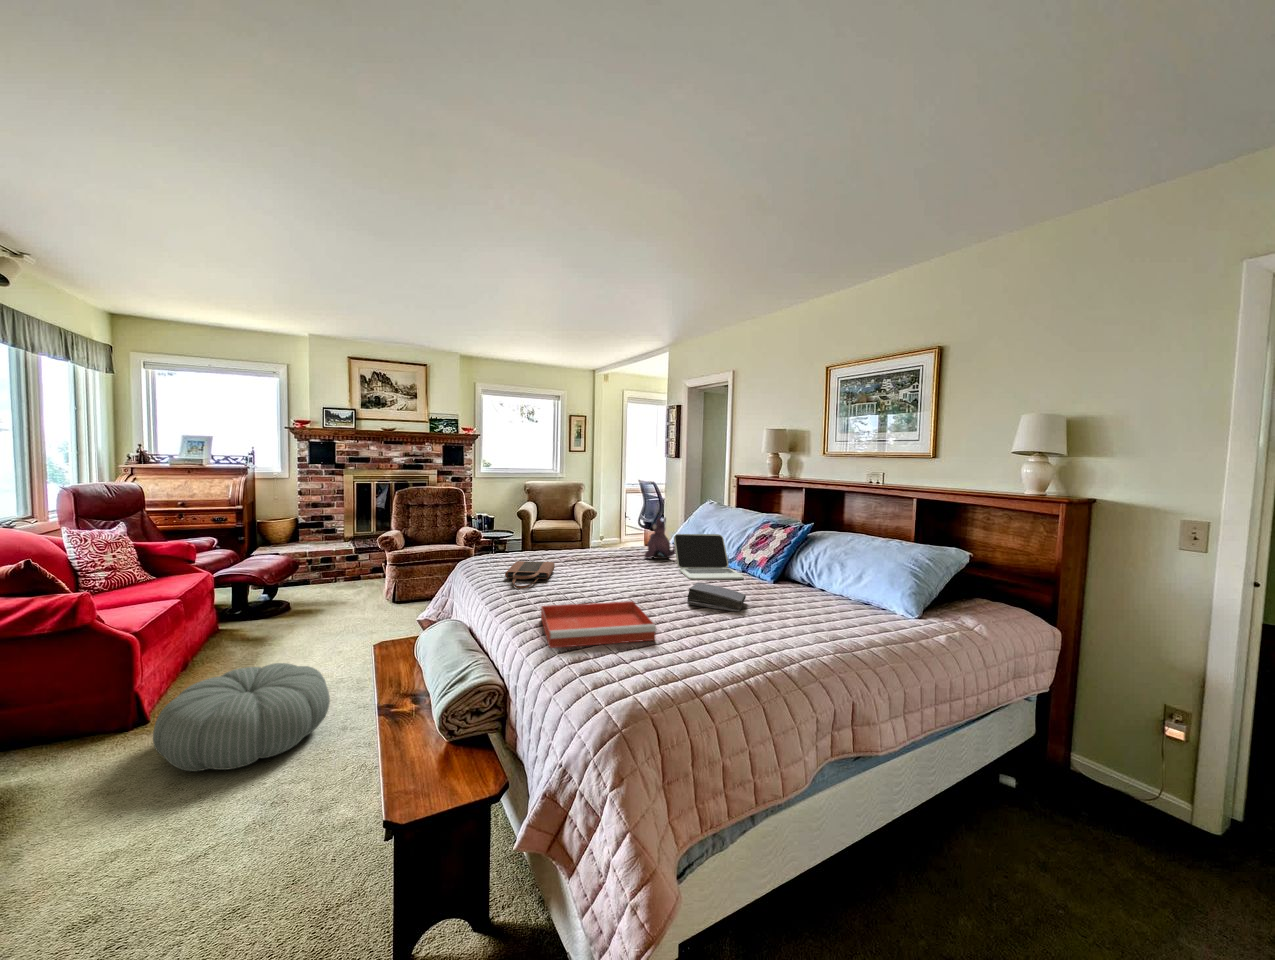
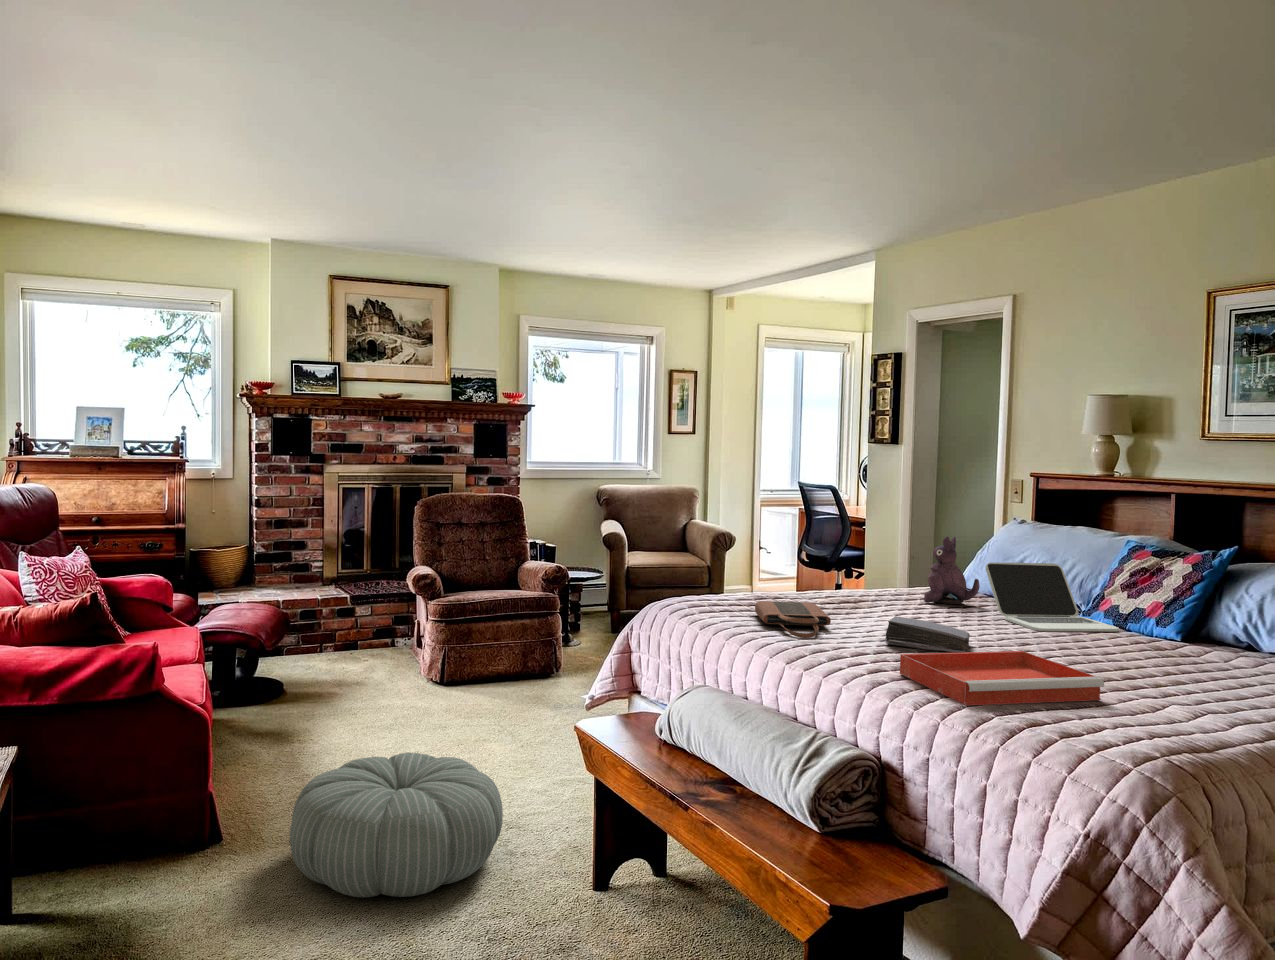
book: present [687,583,746,611] -> present [886,616,970,653]

